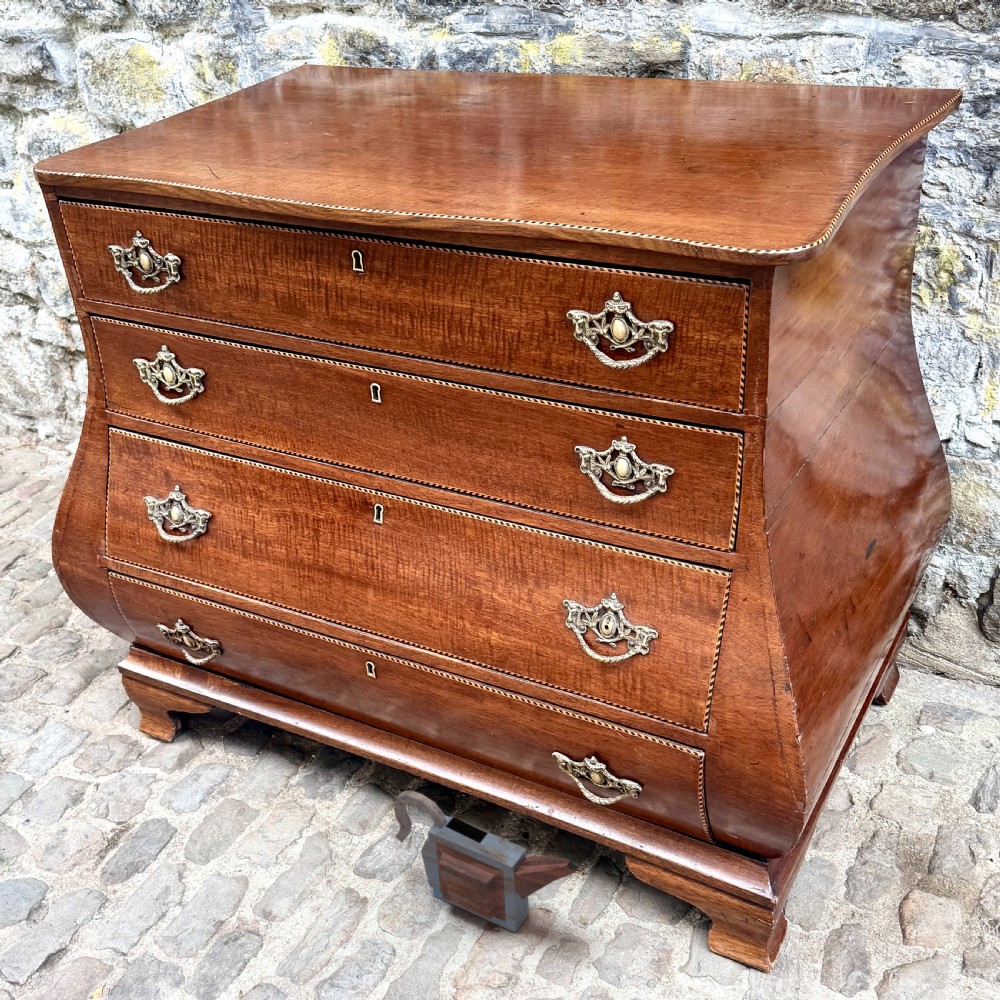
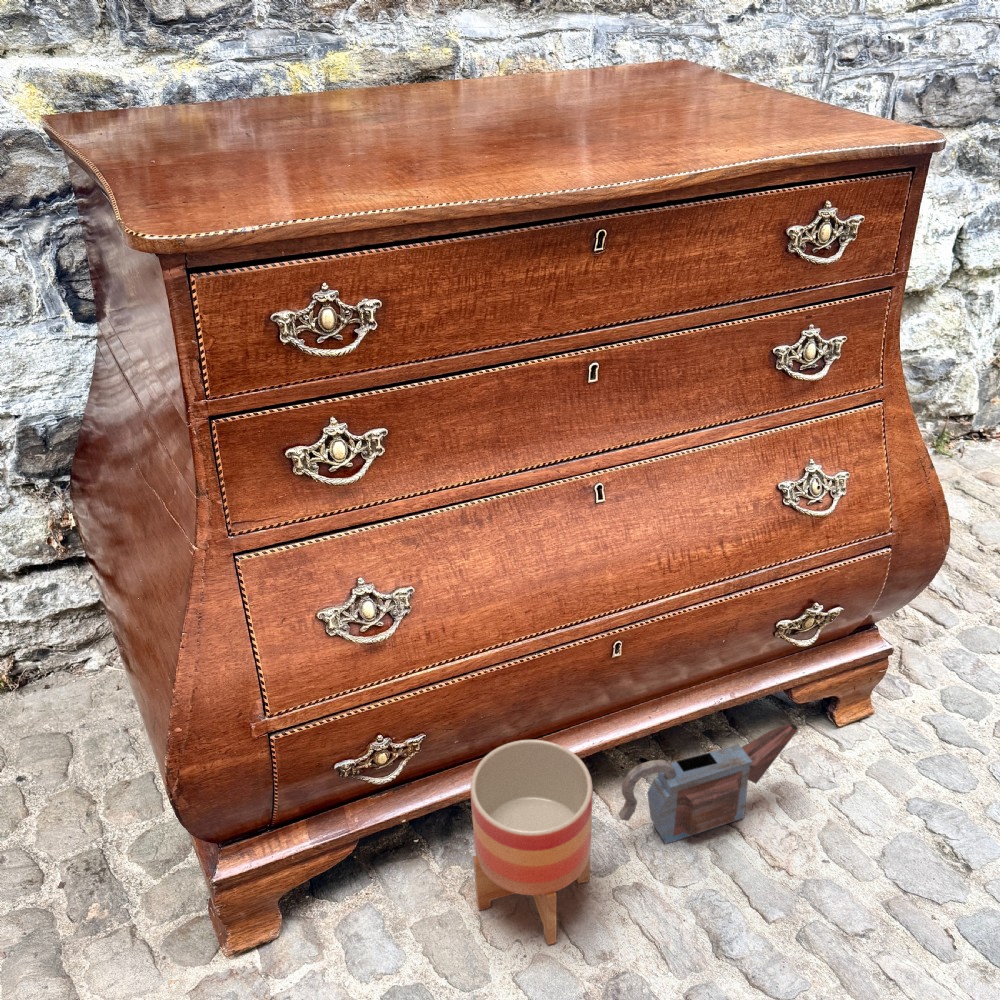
planter: none [236,693,354,880] -> present [471,740,593,945]

